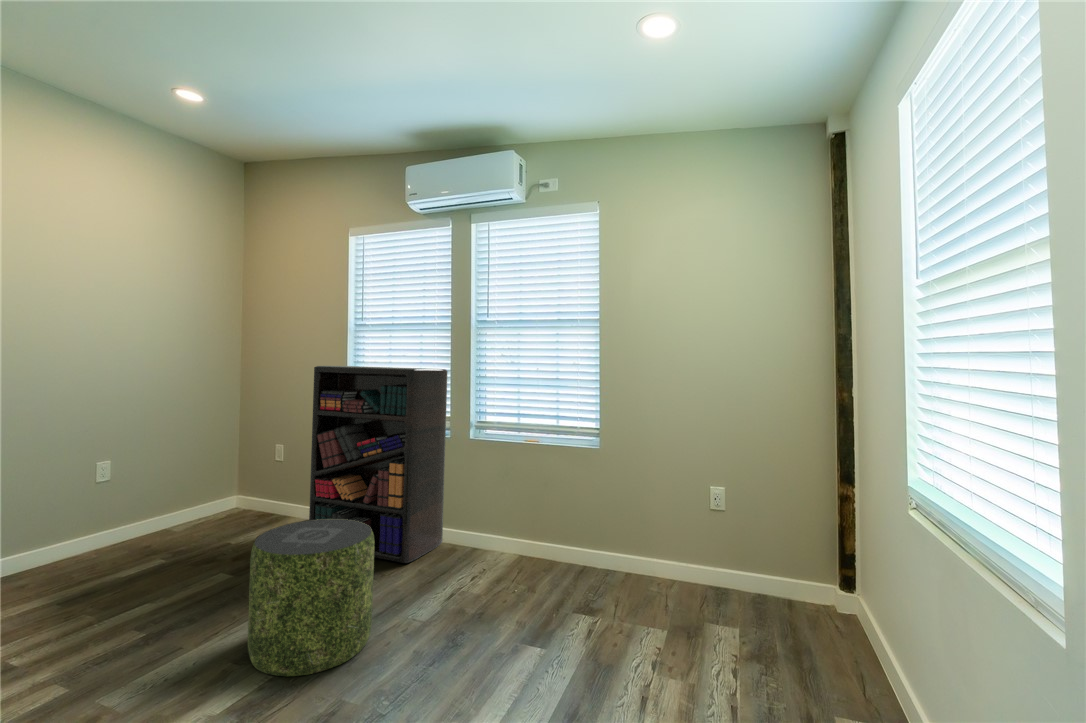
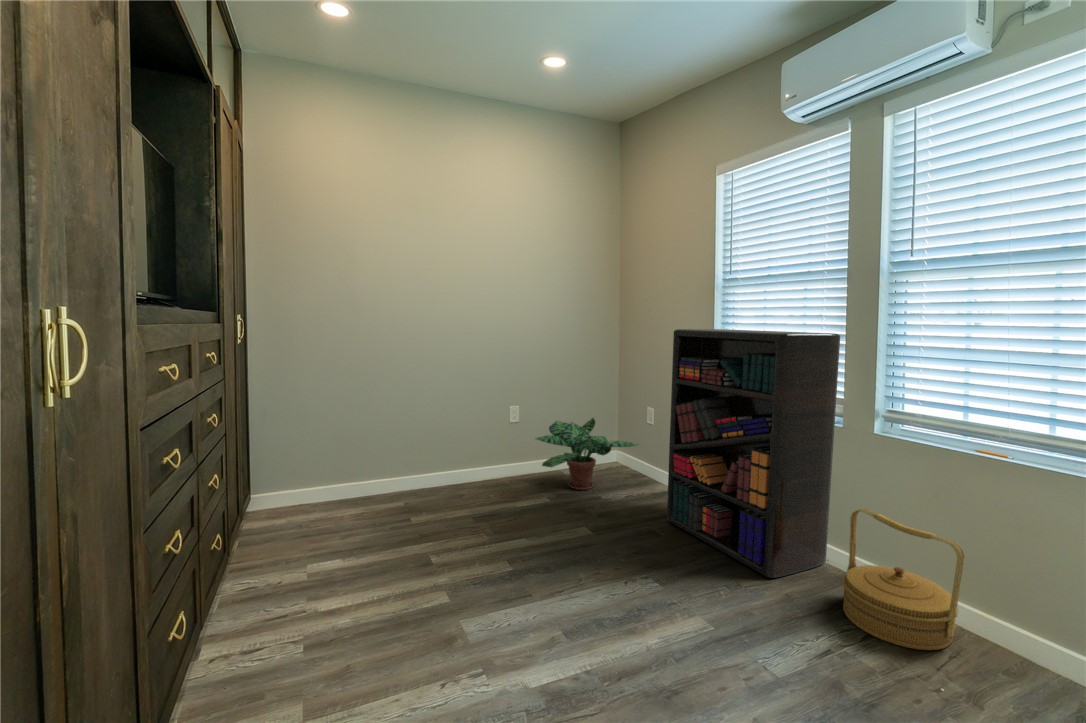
potted plant: none [139,458,274,540] -> present [536,418,640,490]
woven basket: none [457,492,525,578] -> present [842,509,965,650]
pouf: present [248,519,374,676] -> none [575,505,709,689]

